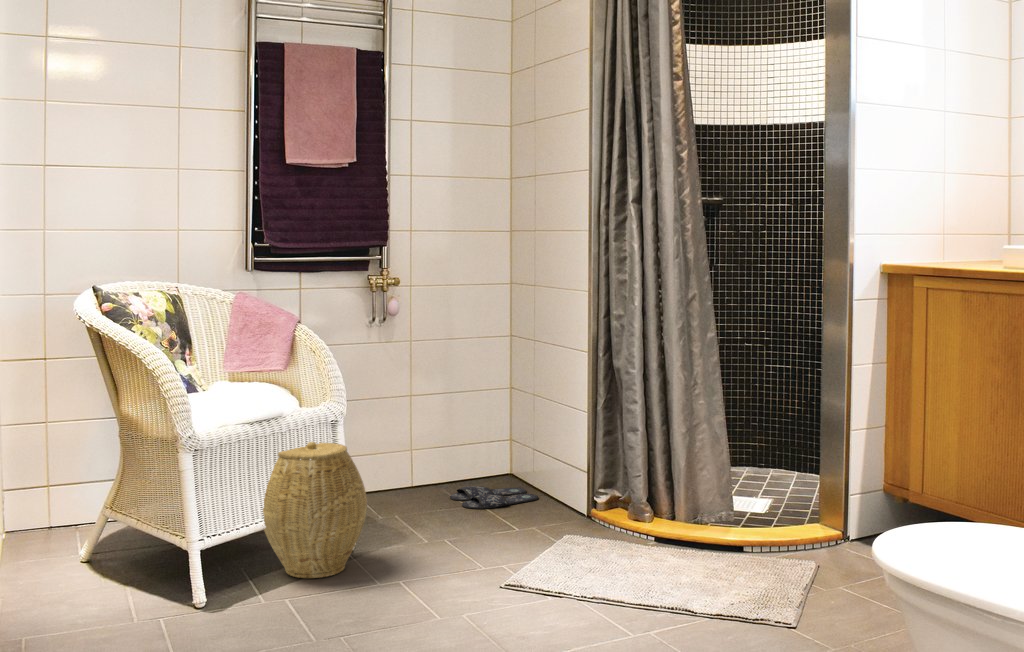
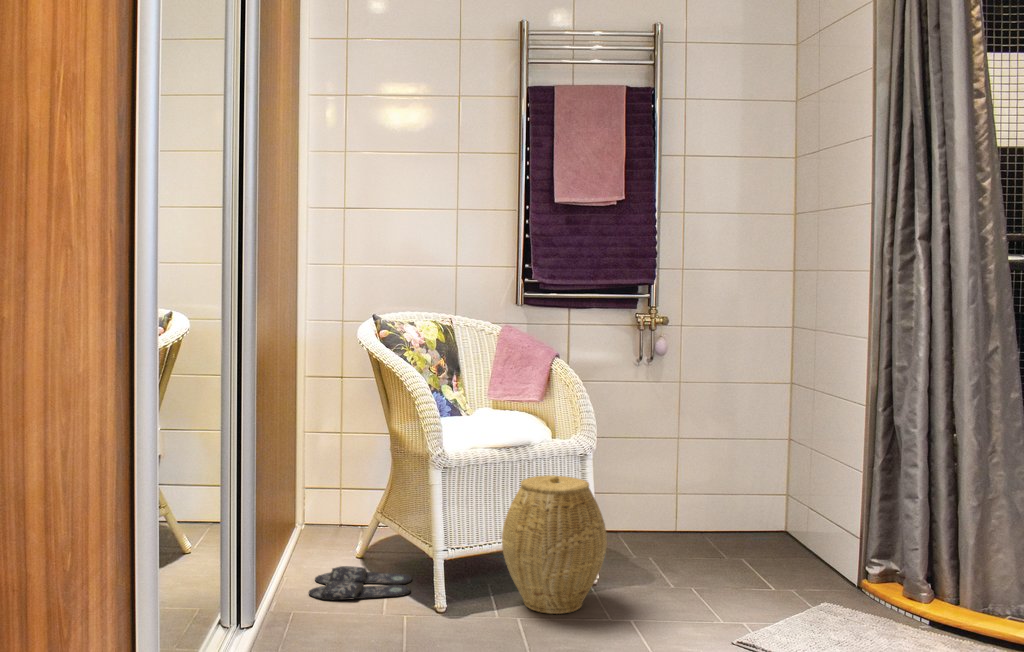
slippers: present [450,486,538,509] -> present [309,566,412,600]

